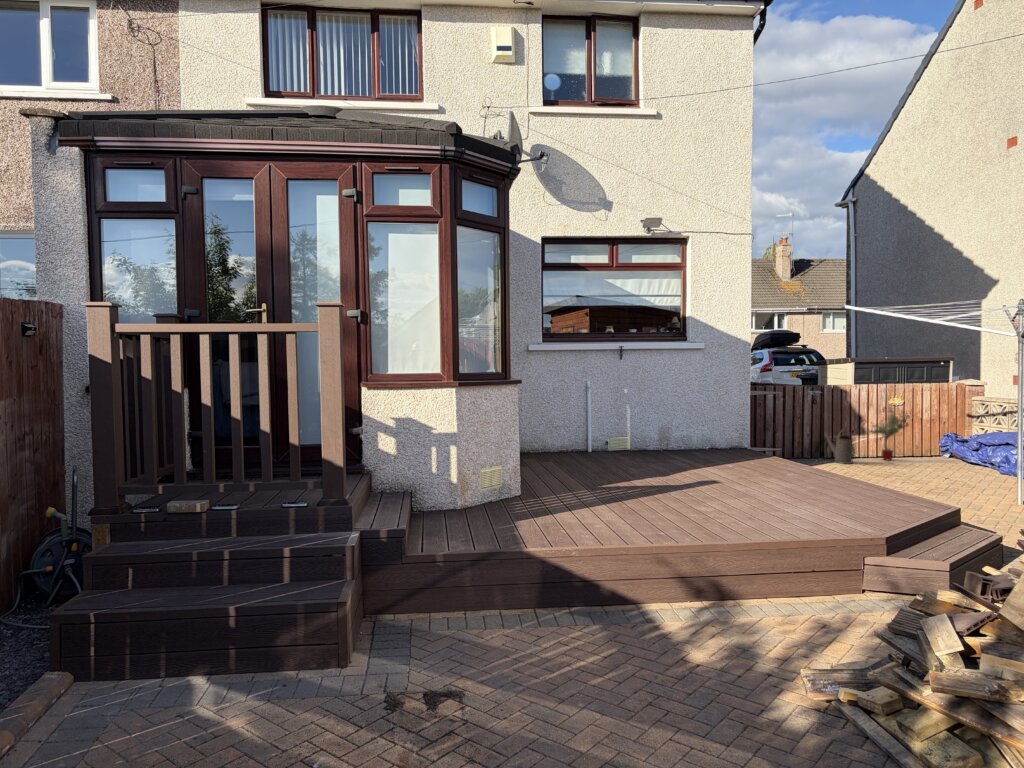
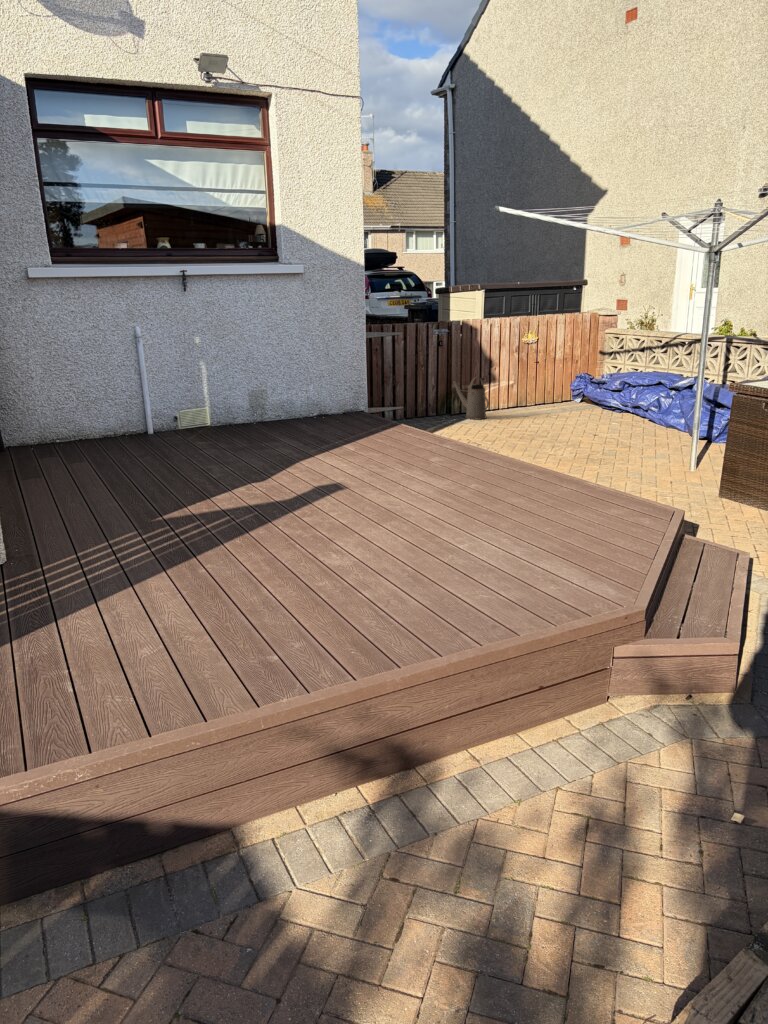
potted tree: present [869,409,909,460] -> none [500,346,545,411]

